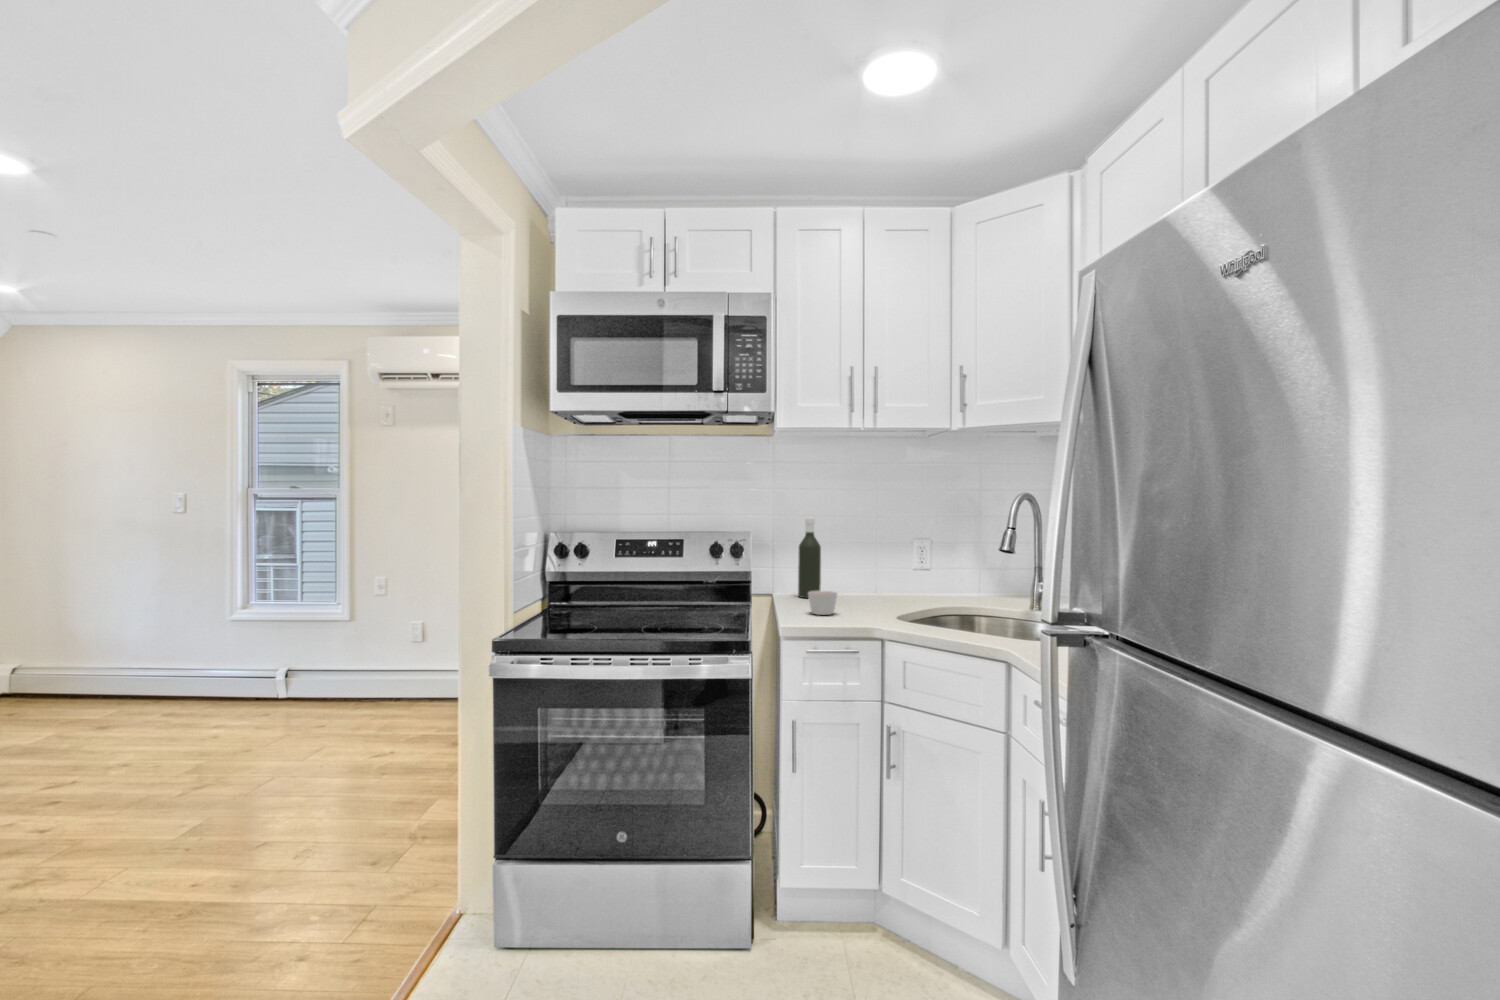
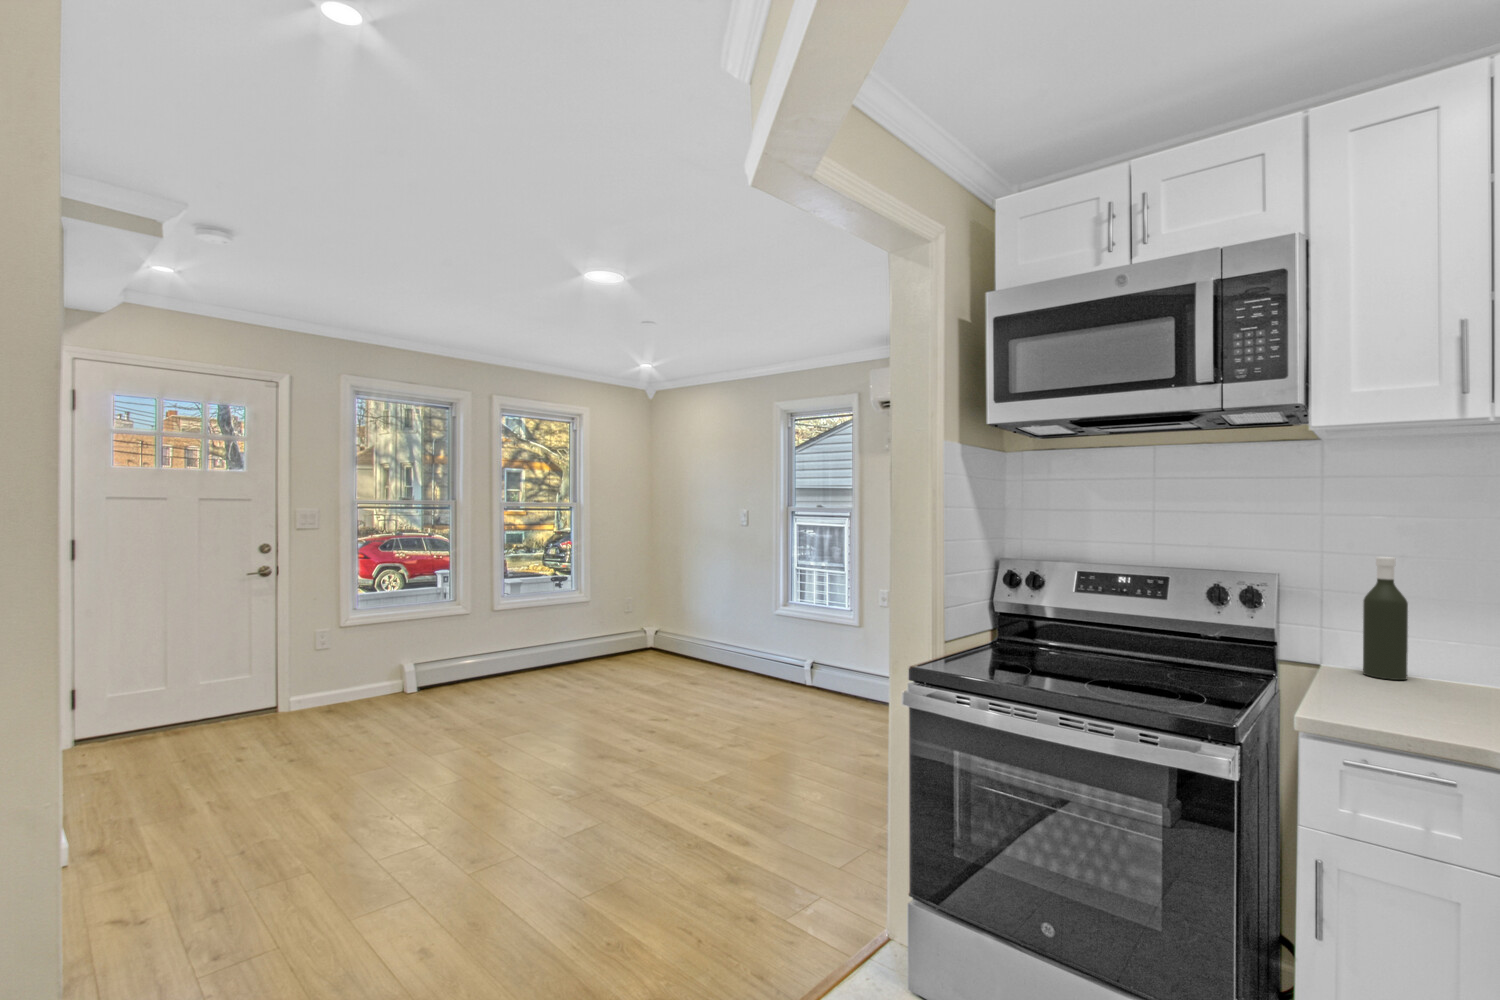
candle: present [808,591,837,615] -> none [1367,672,1429,714]

